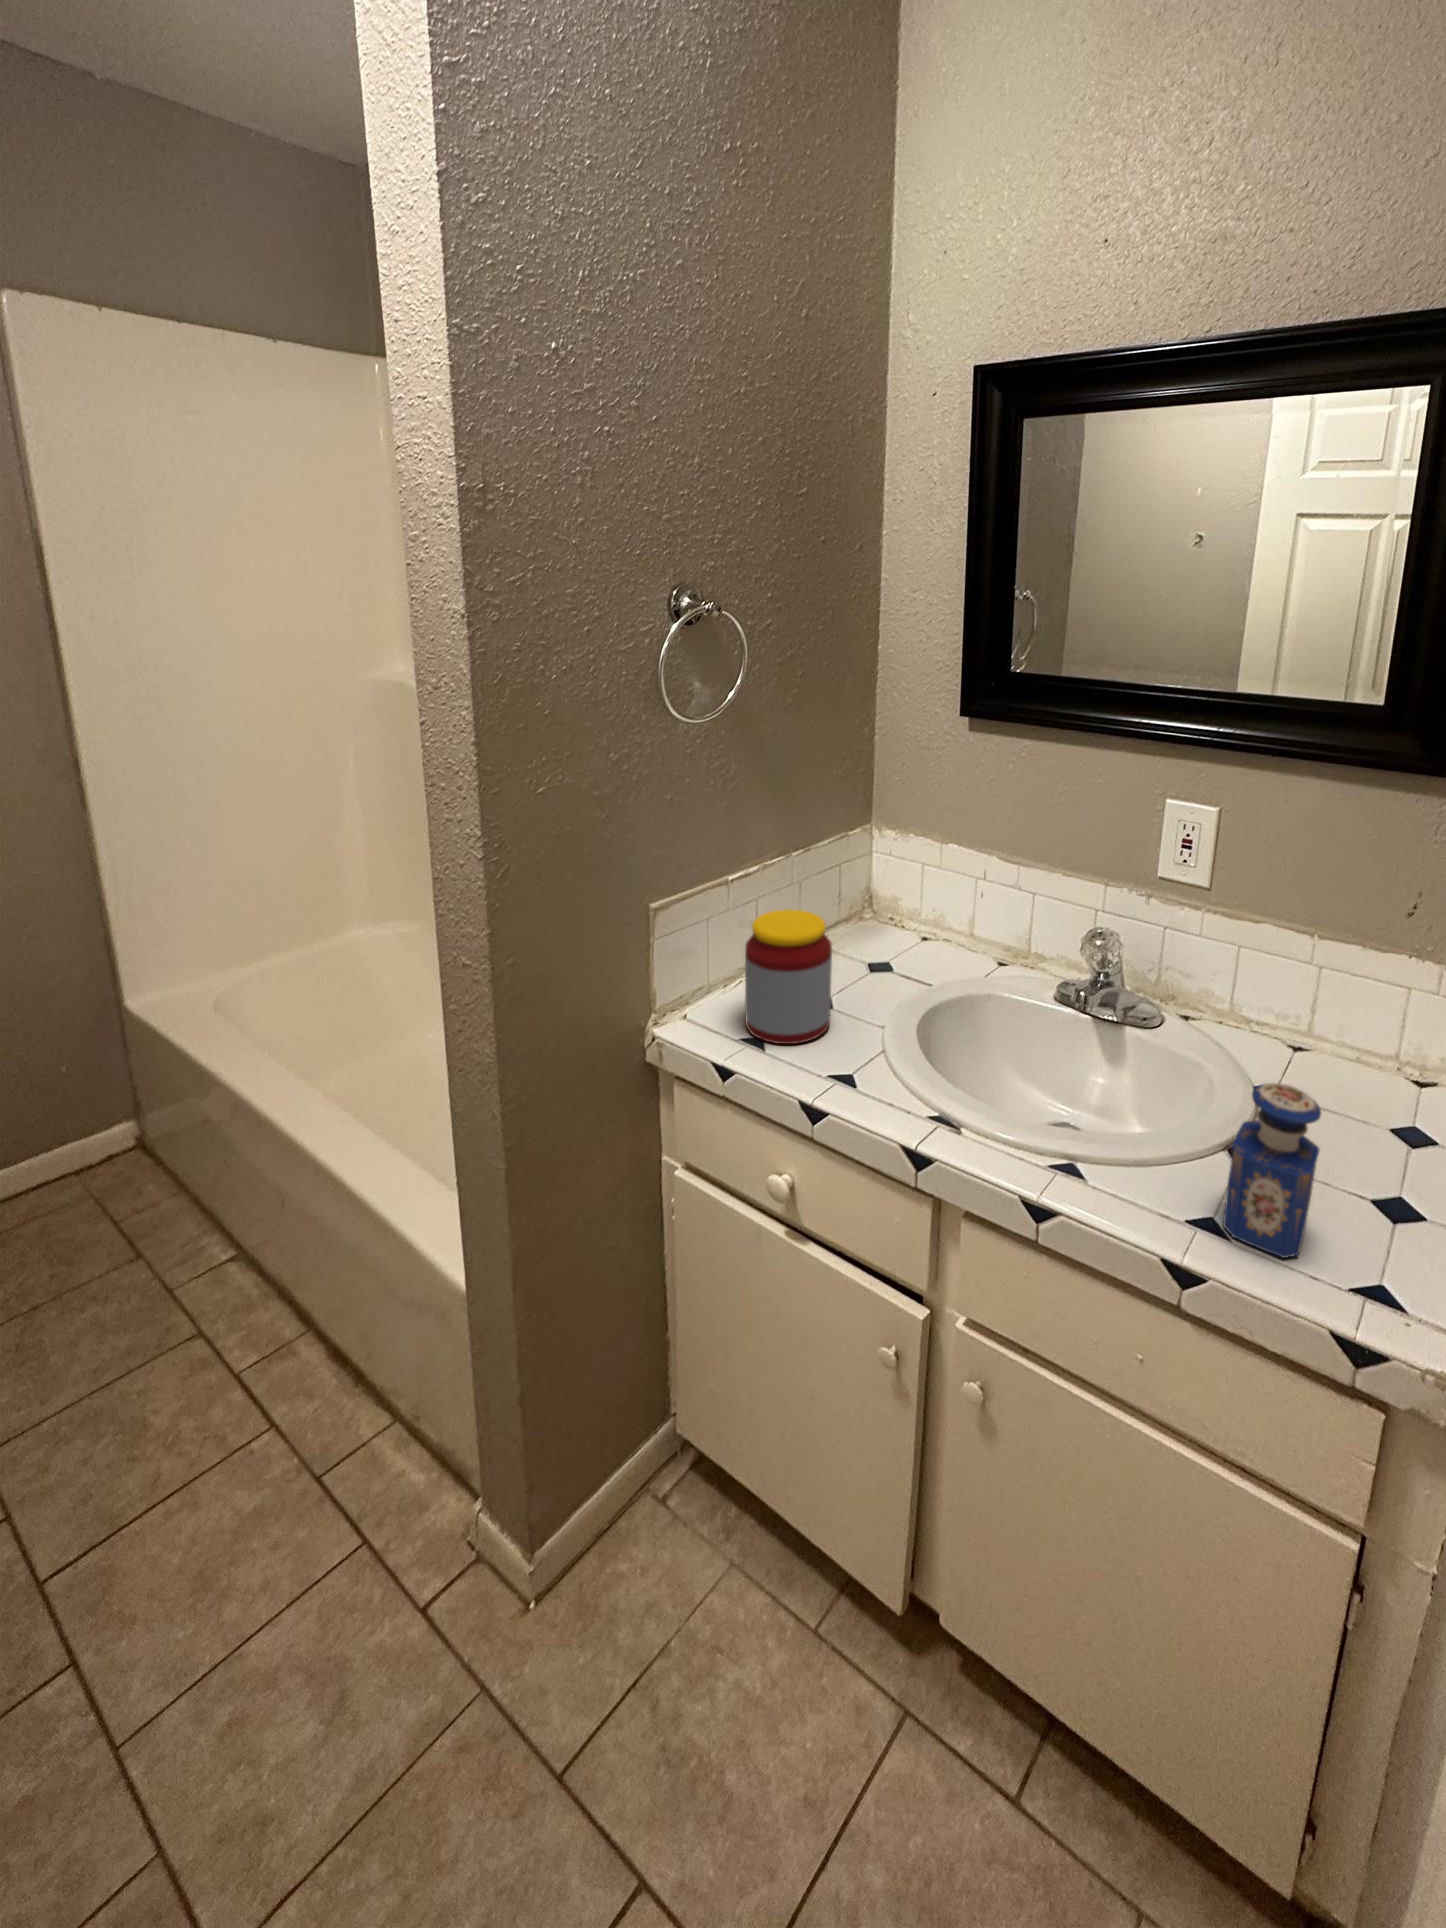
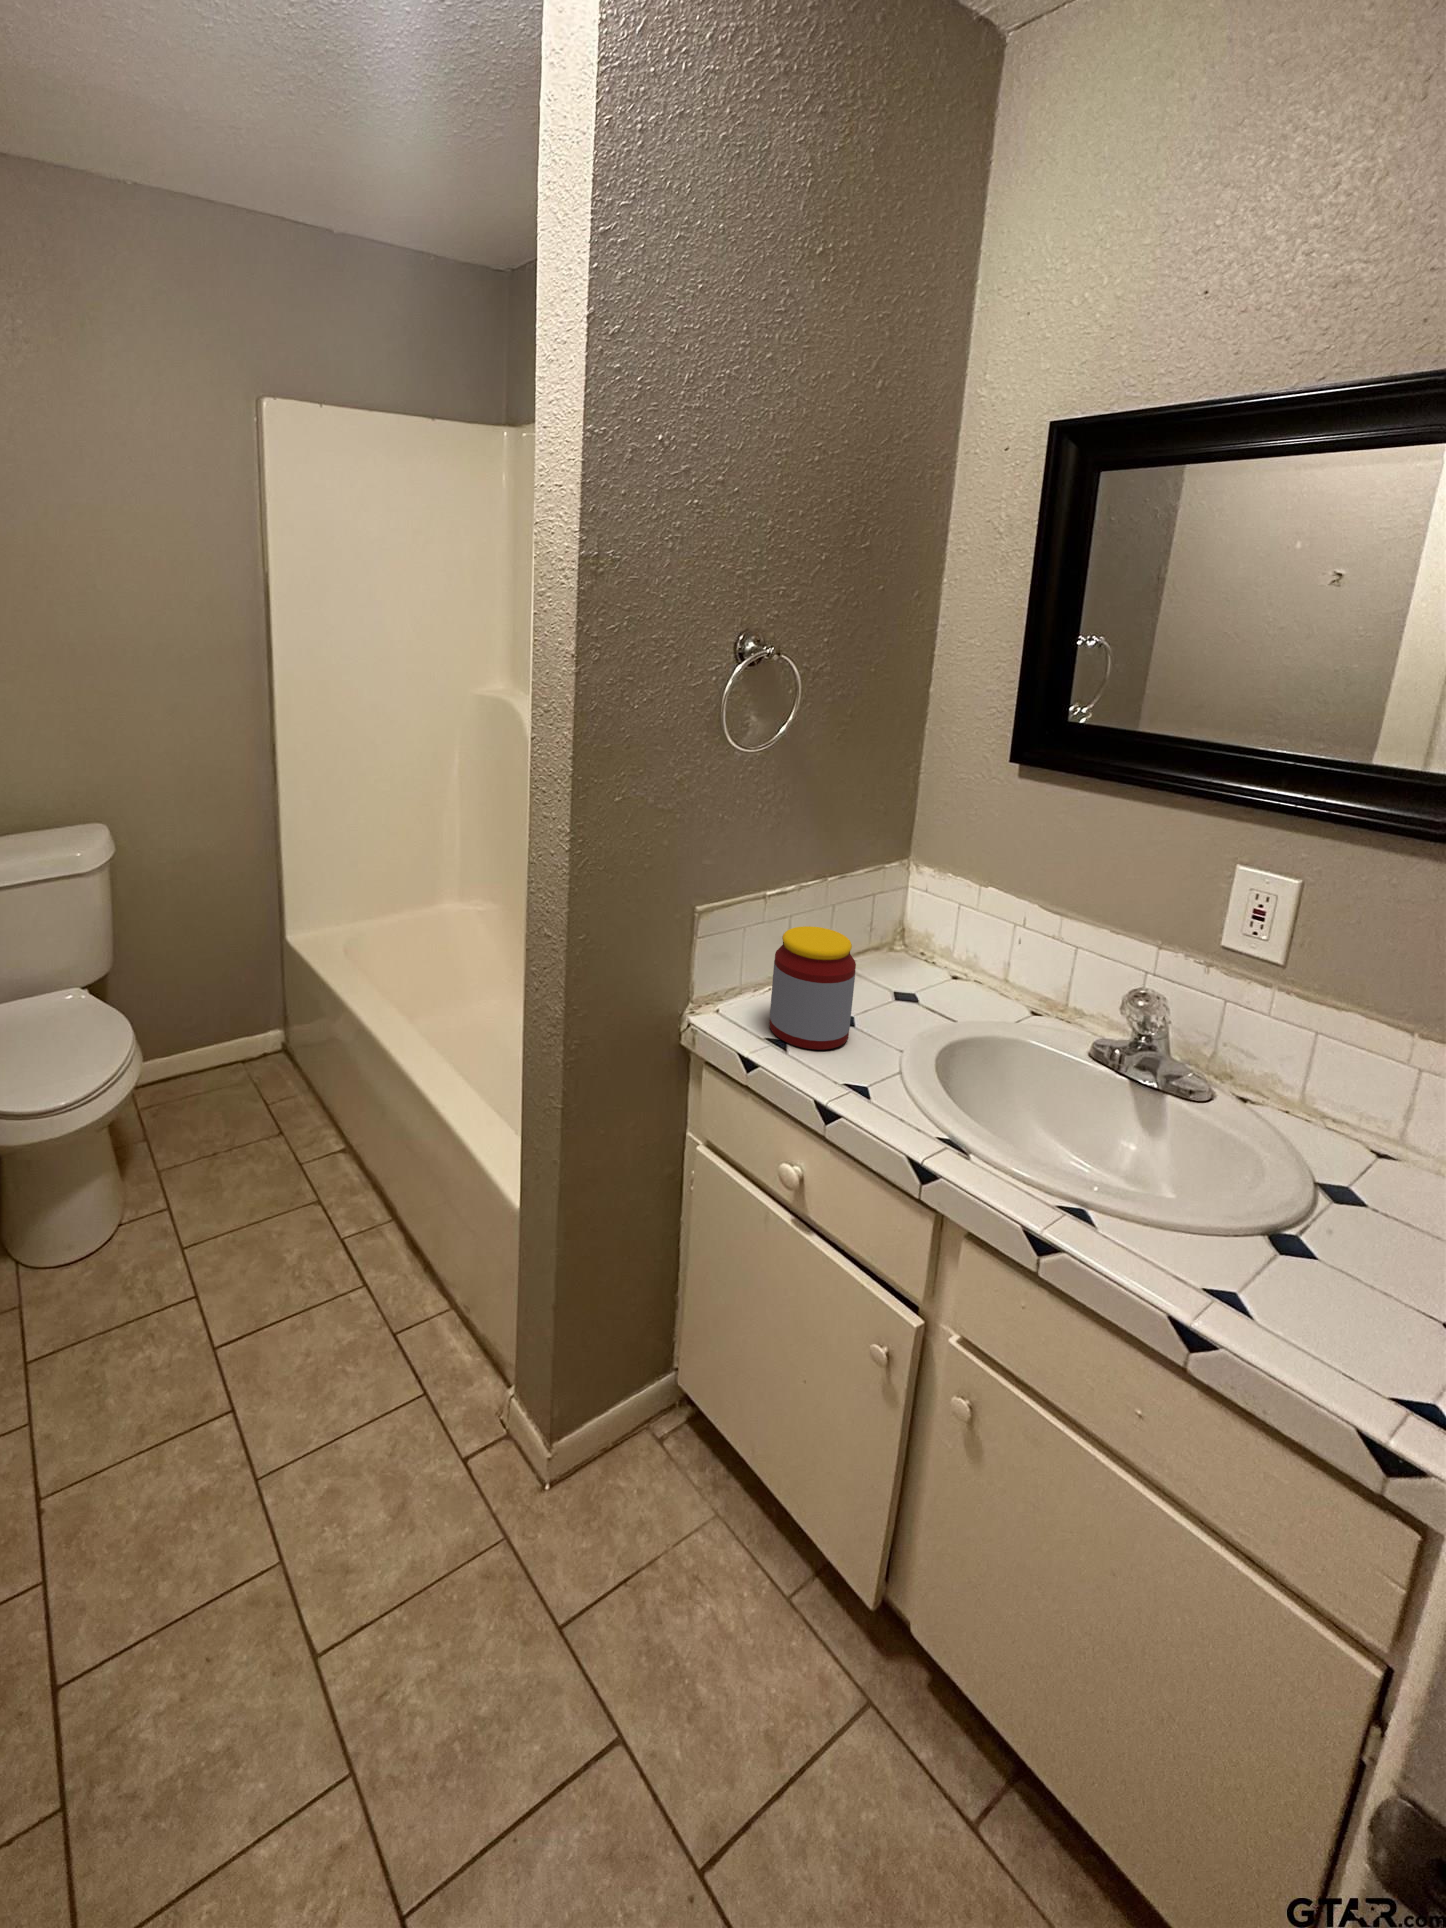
perfume bottle: present [1223,1083,1321,1258] -> none [1253,1167,1382,1354]

